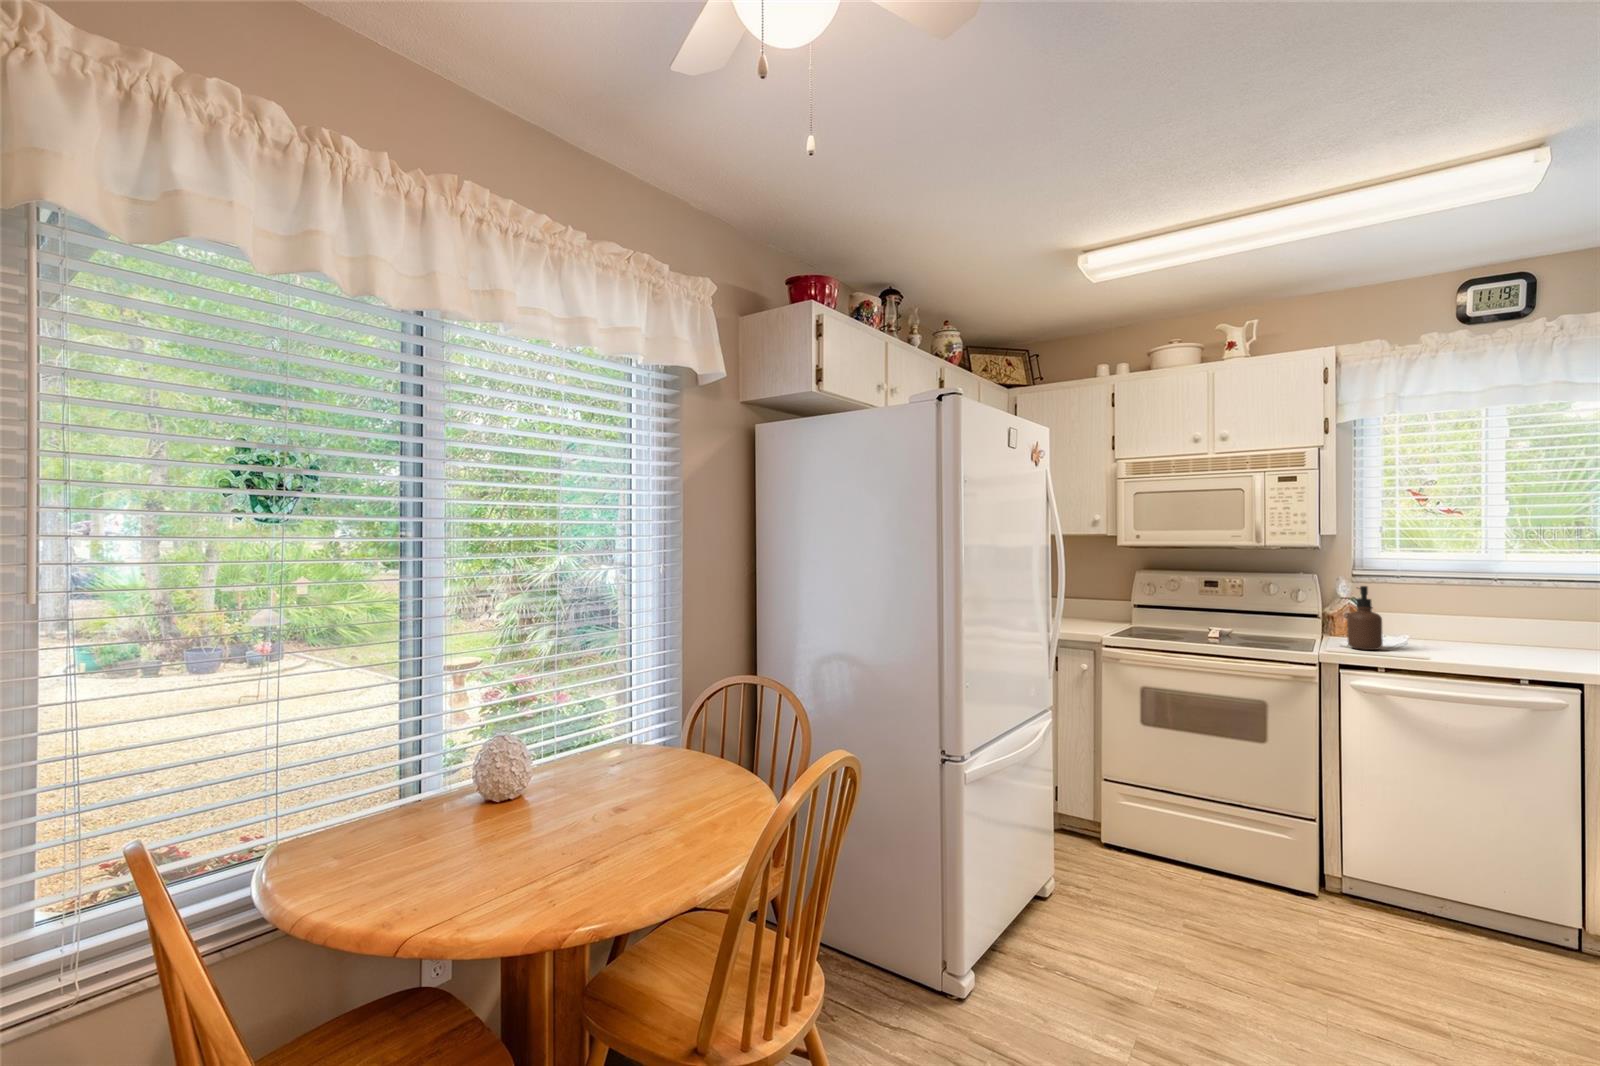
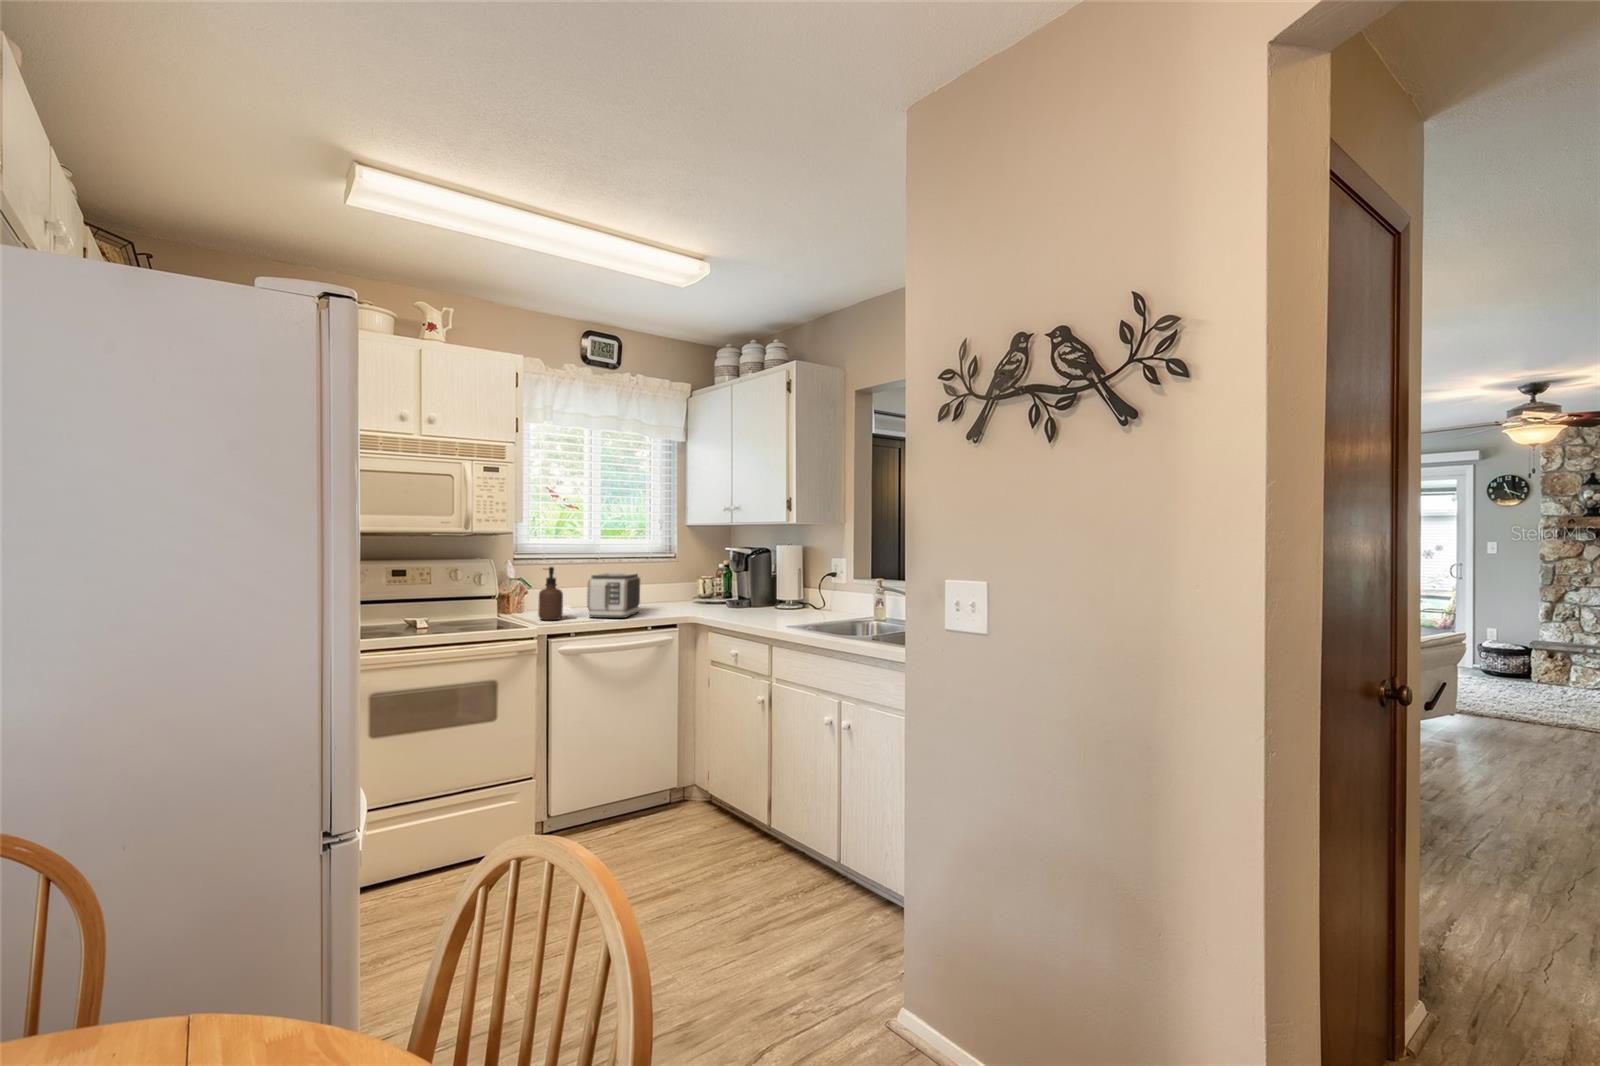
toaster: none [1424,598,1545,660] -> present [587,573,640,618]

